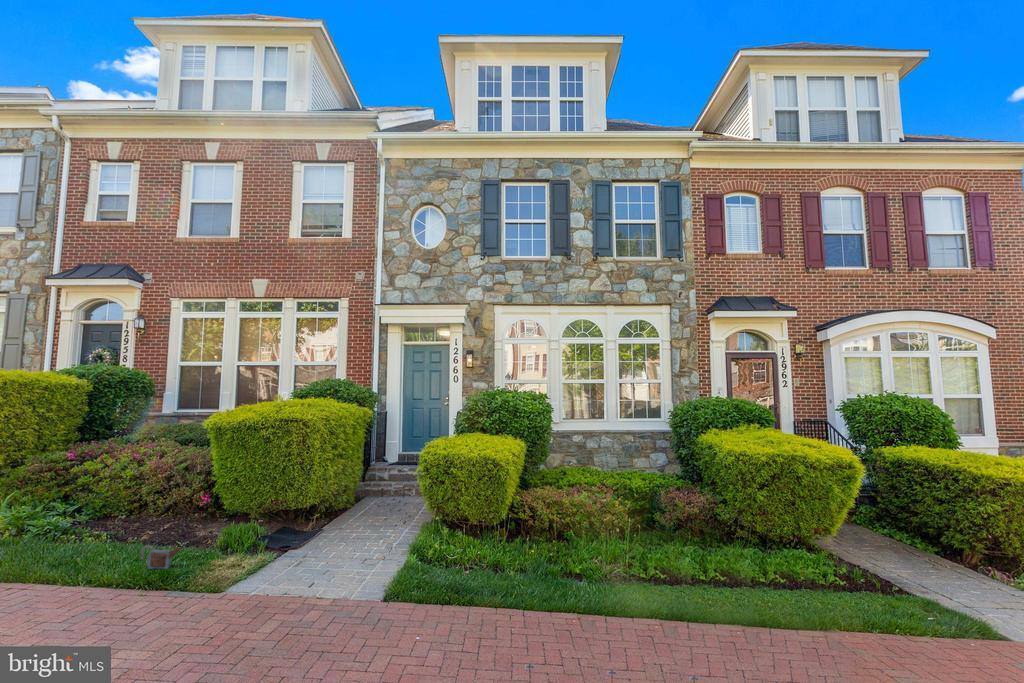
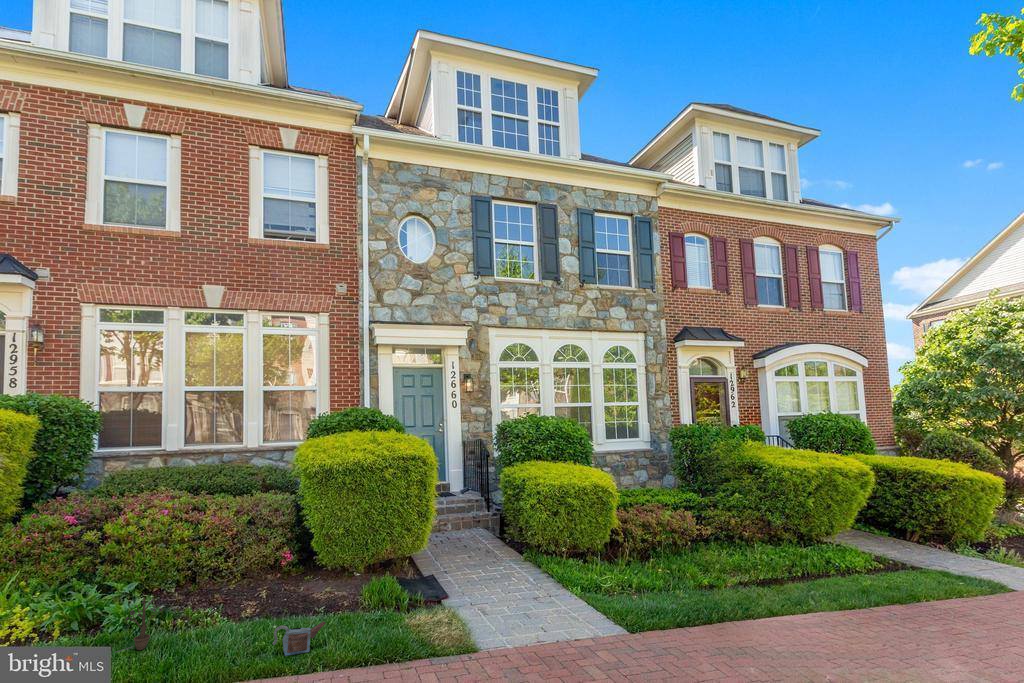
decorative plant: none [55,513,92,551] -> present [117,598,162,652]

